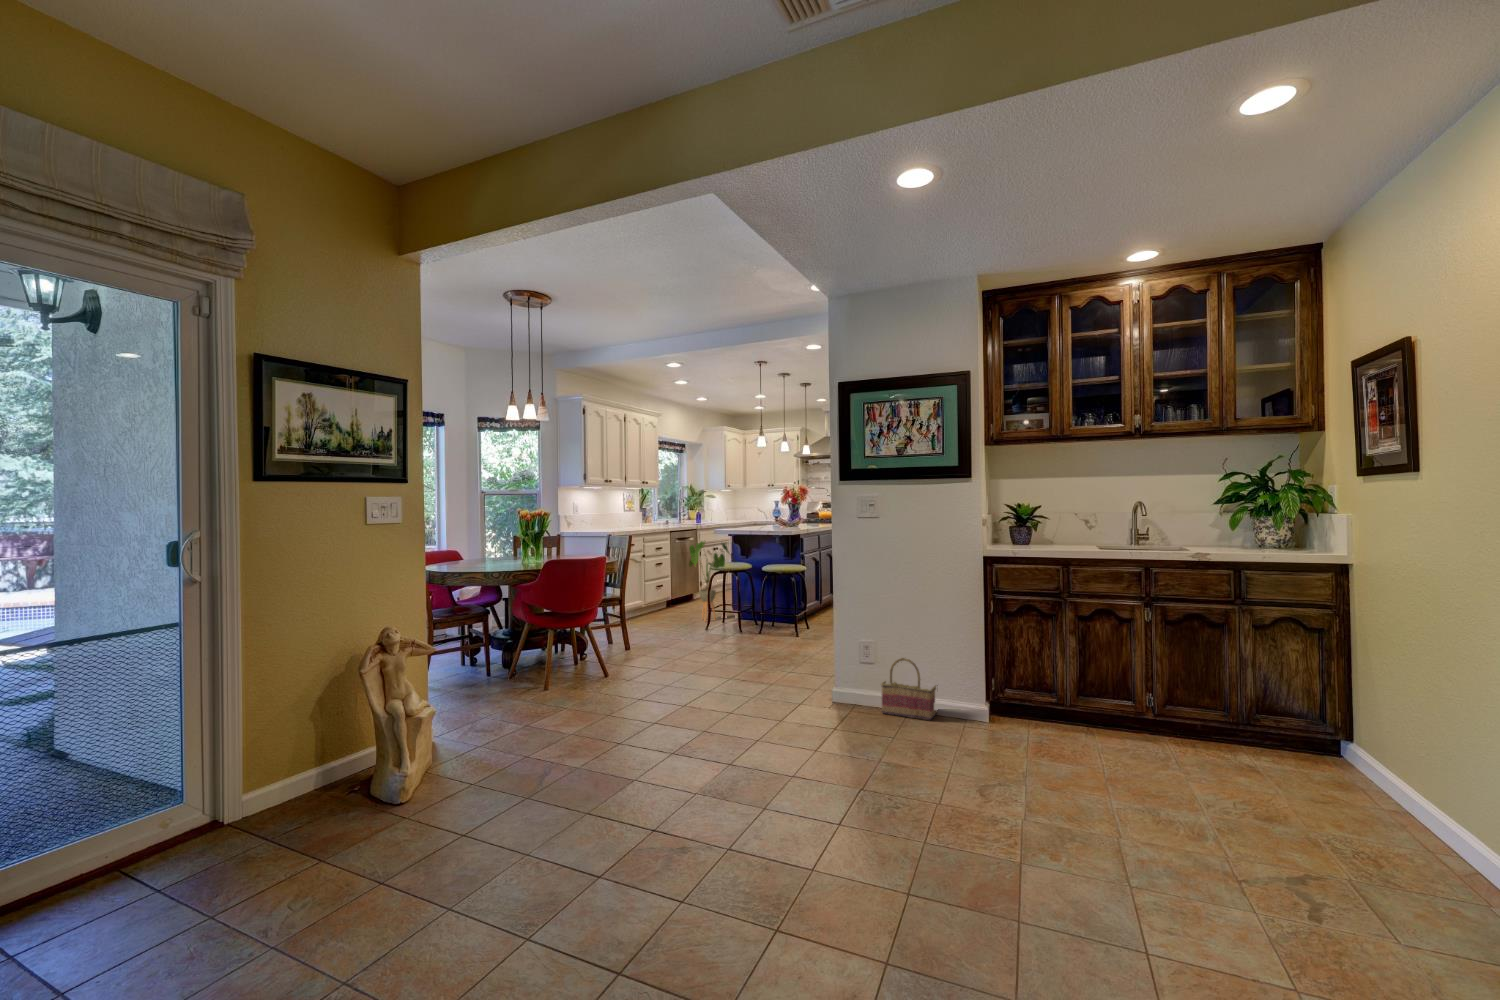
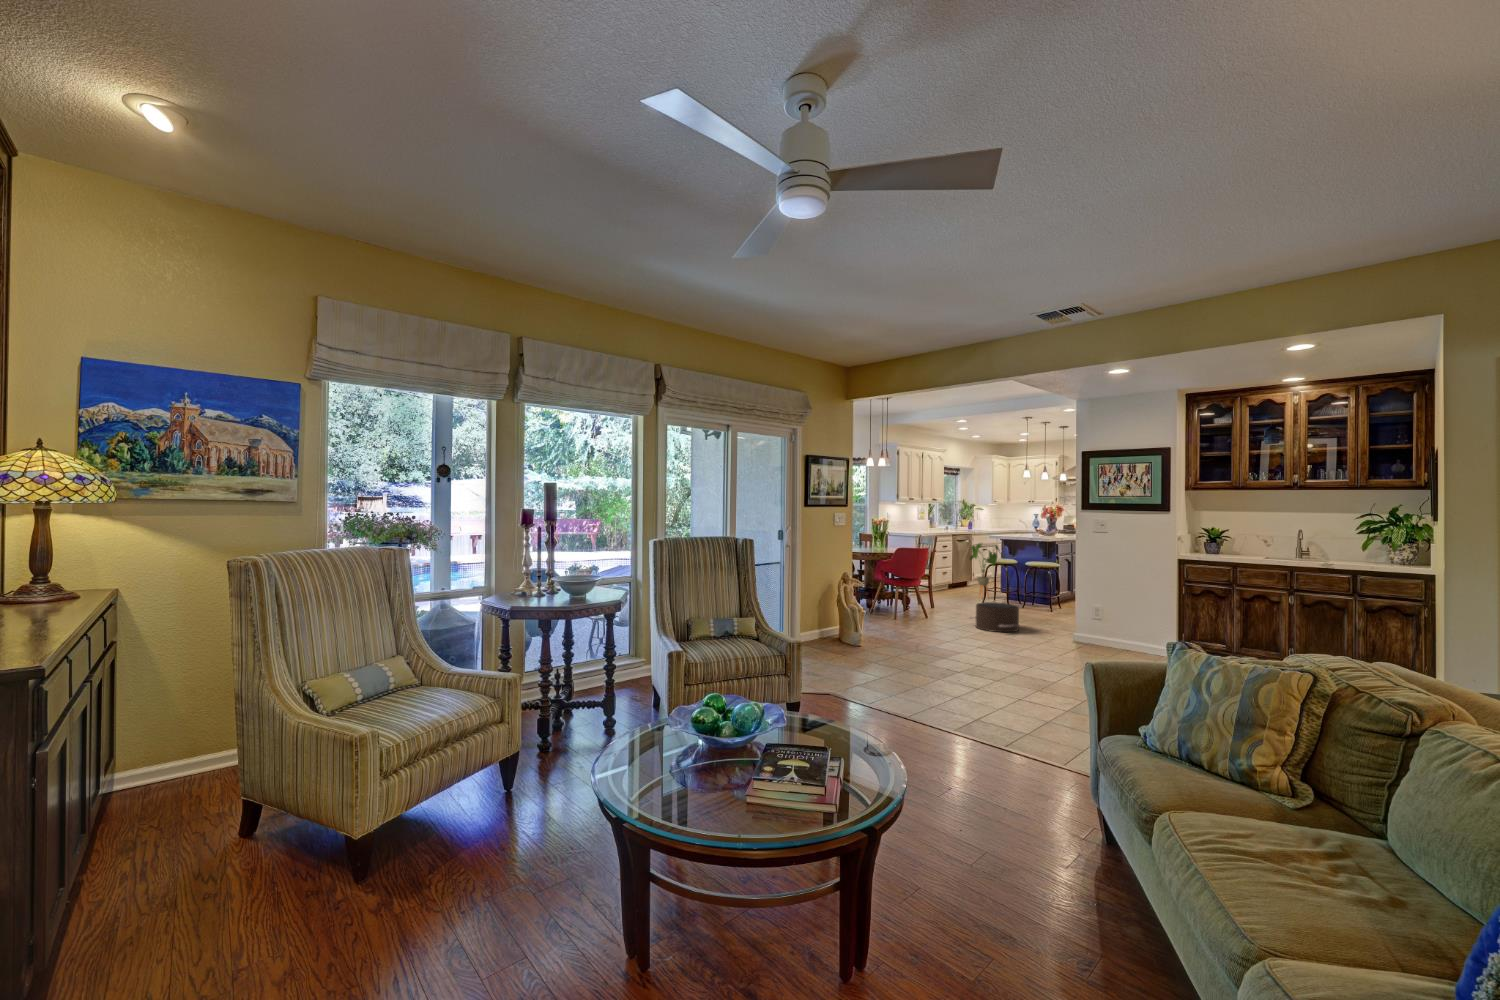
pouf: none [670,637,751,690] -> present [970,602,1019,632]
basket: present [881,658,938,720] -> none [1106,616,1145,656]

